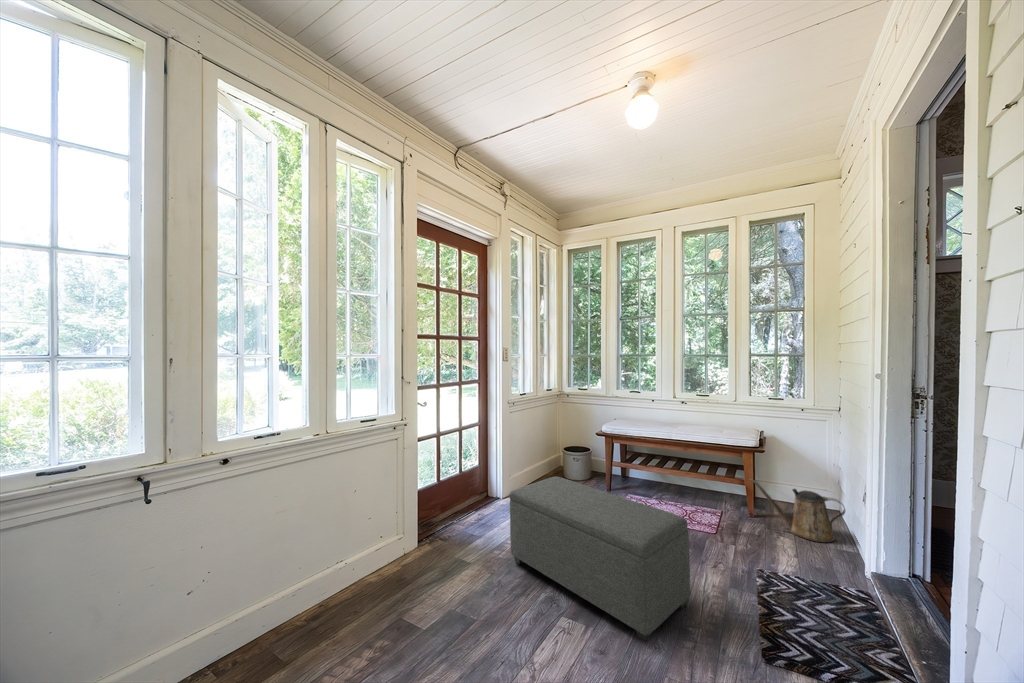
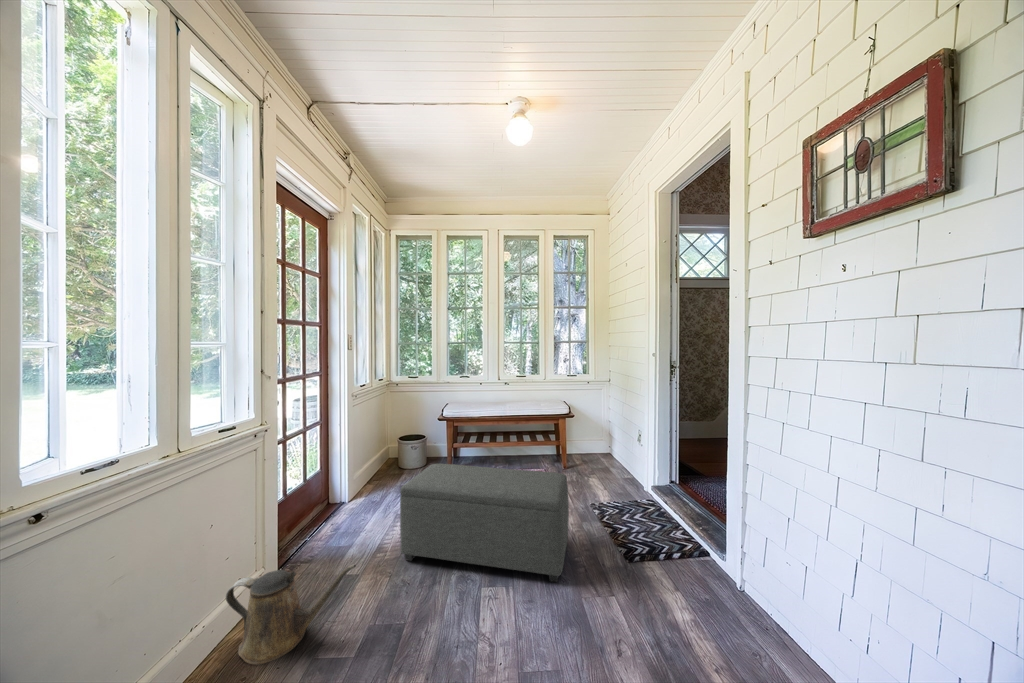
watering can: present [750,479,846,542] -> present [226,564,356,664]

